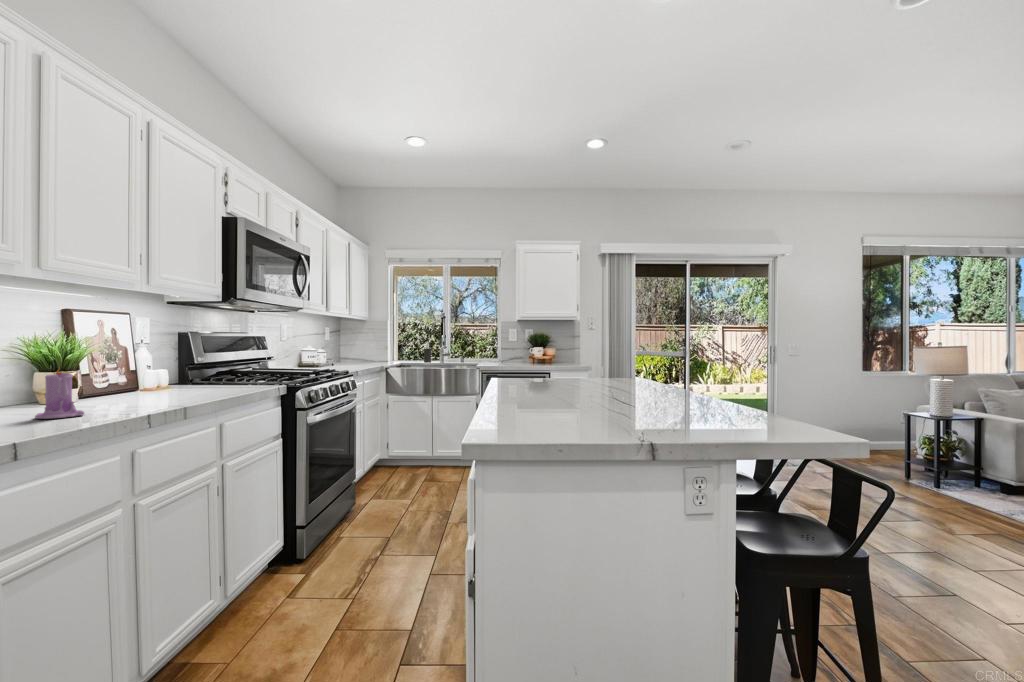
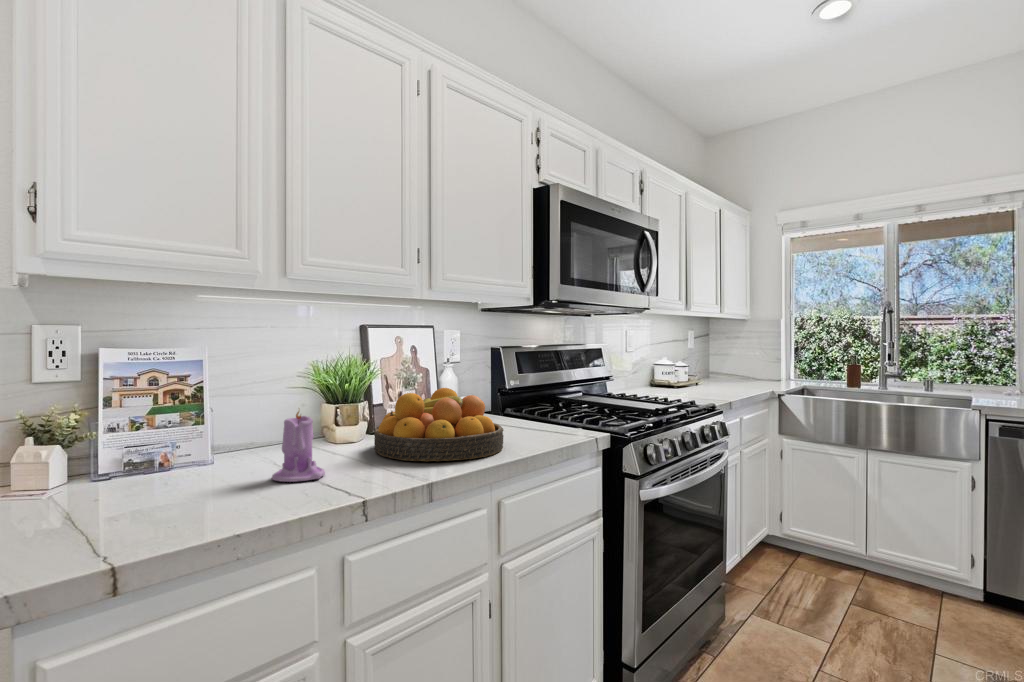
fruit bowl: none [103,357,216,404] -> present [374,388,503,461]

